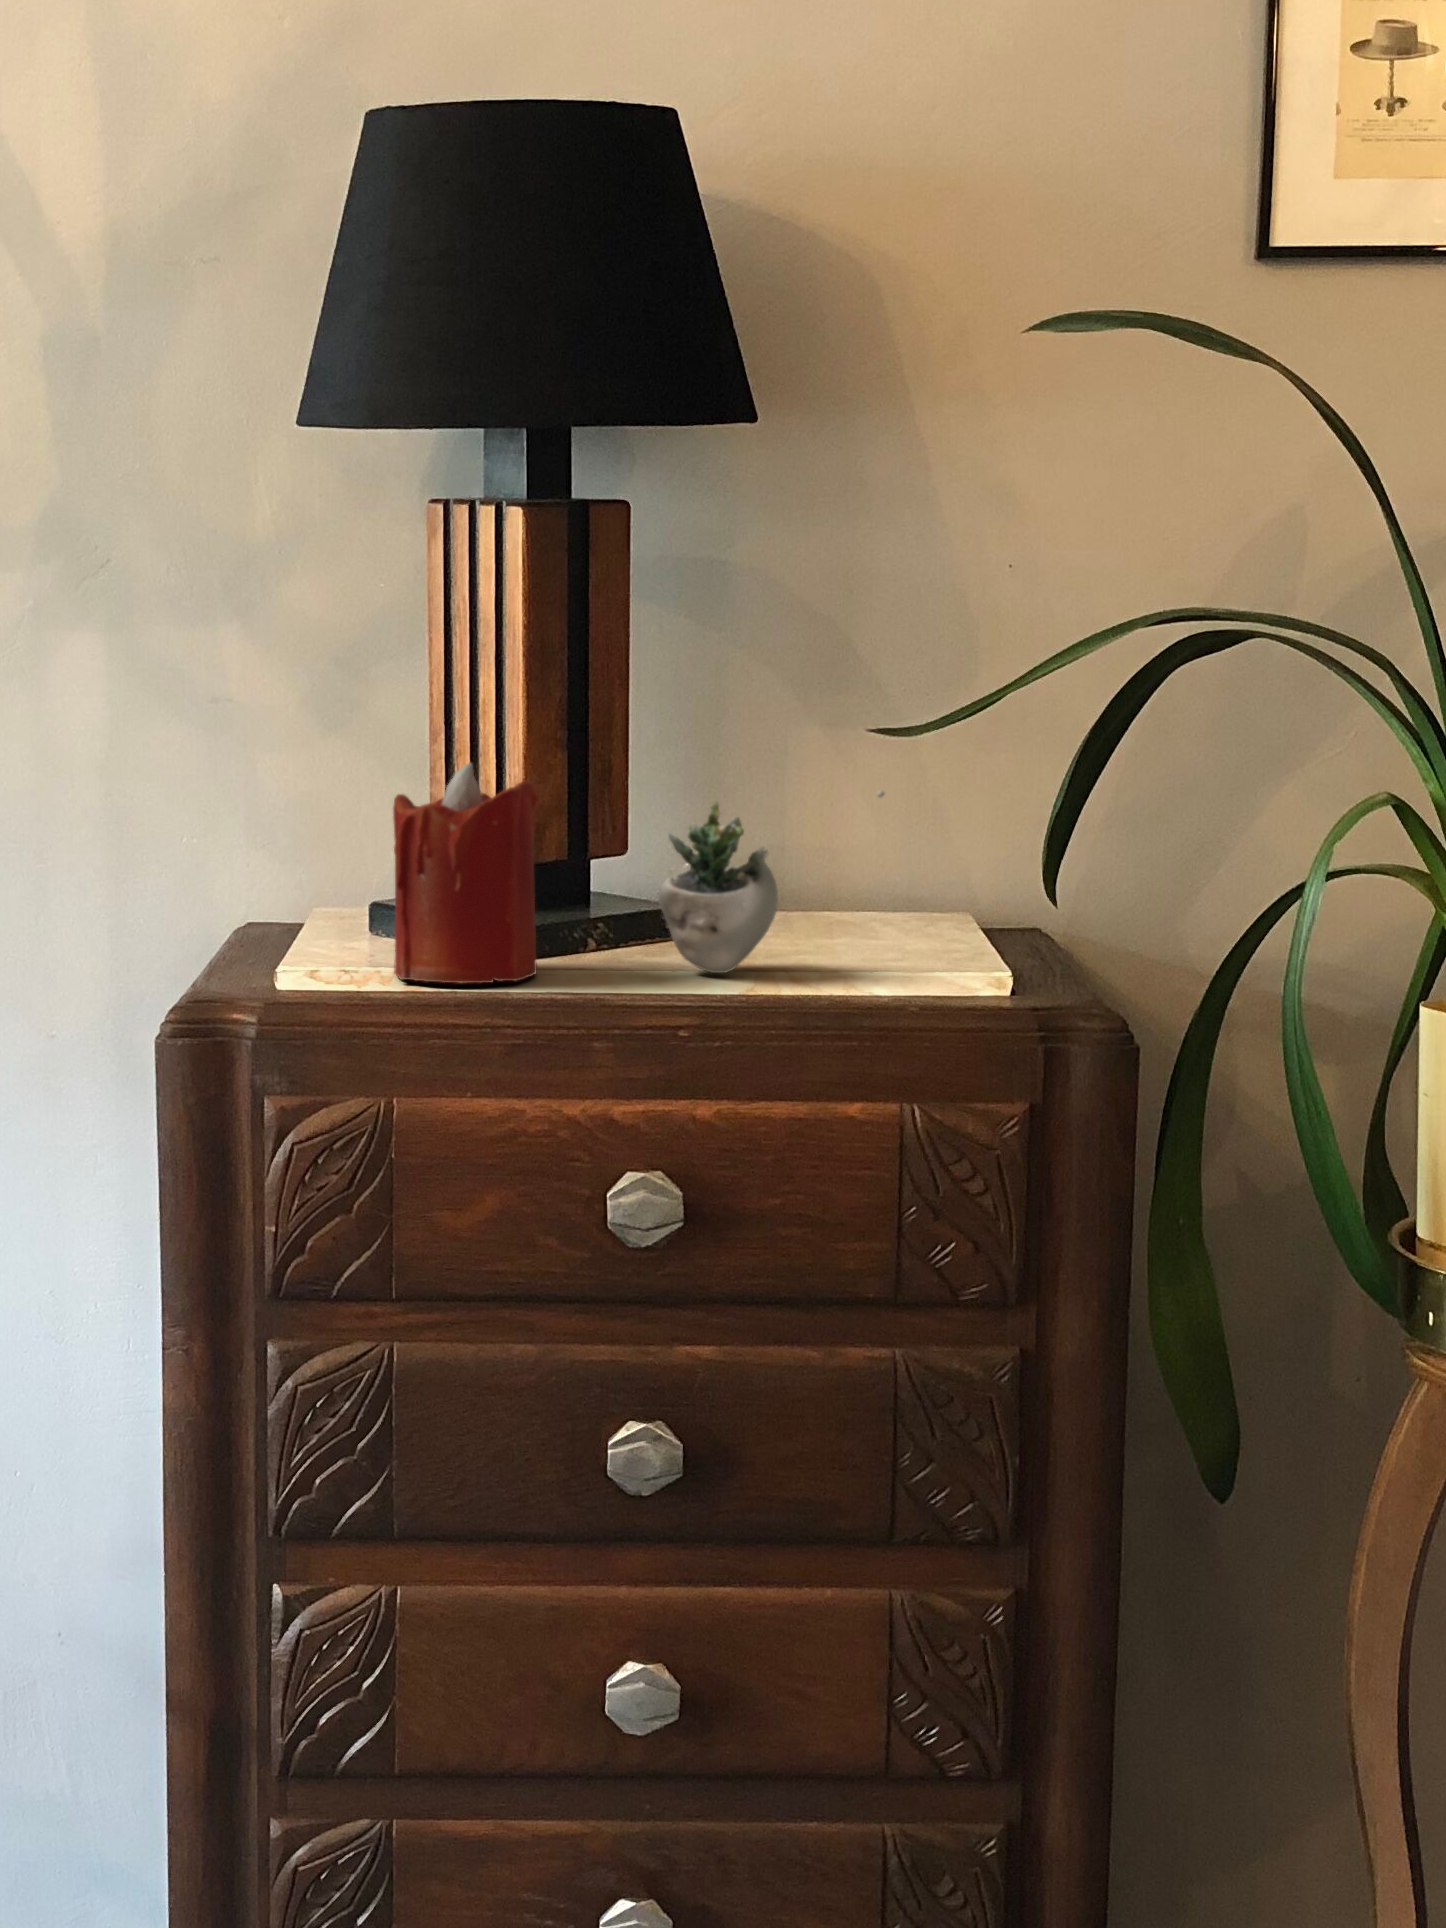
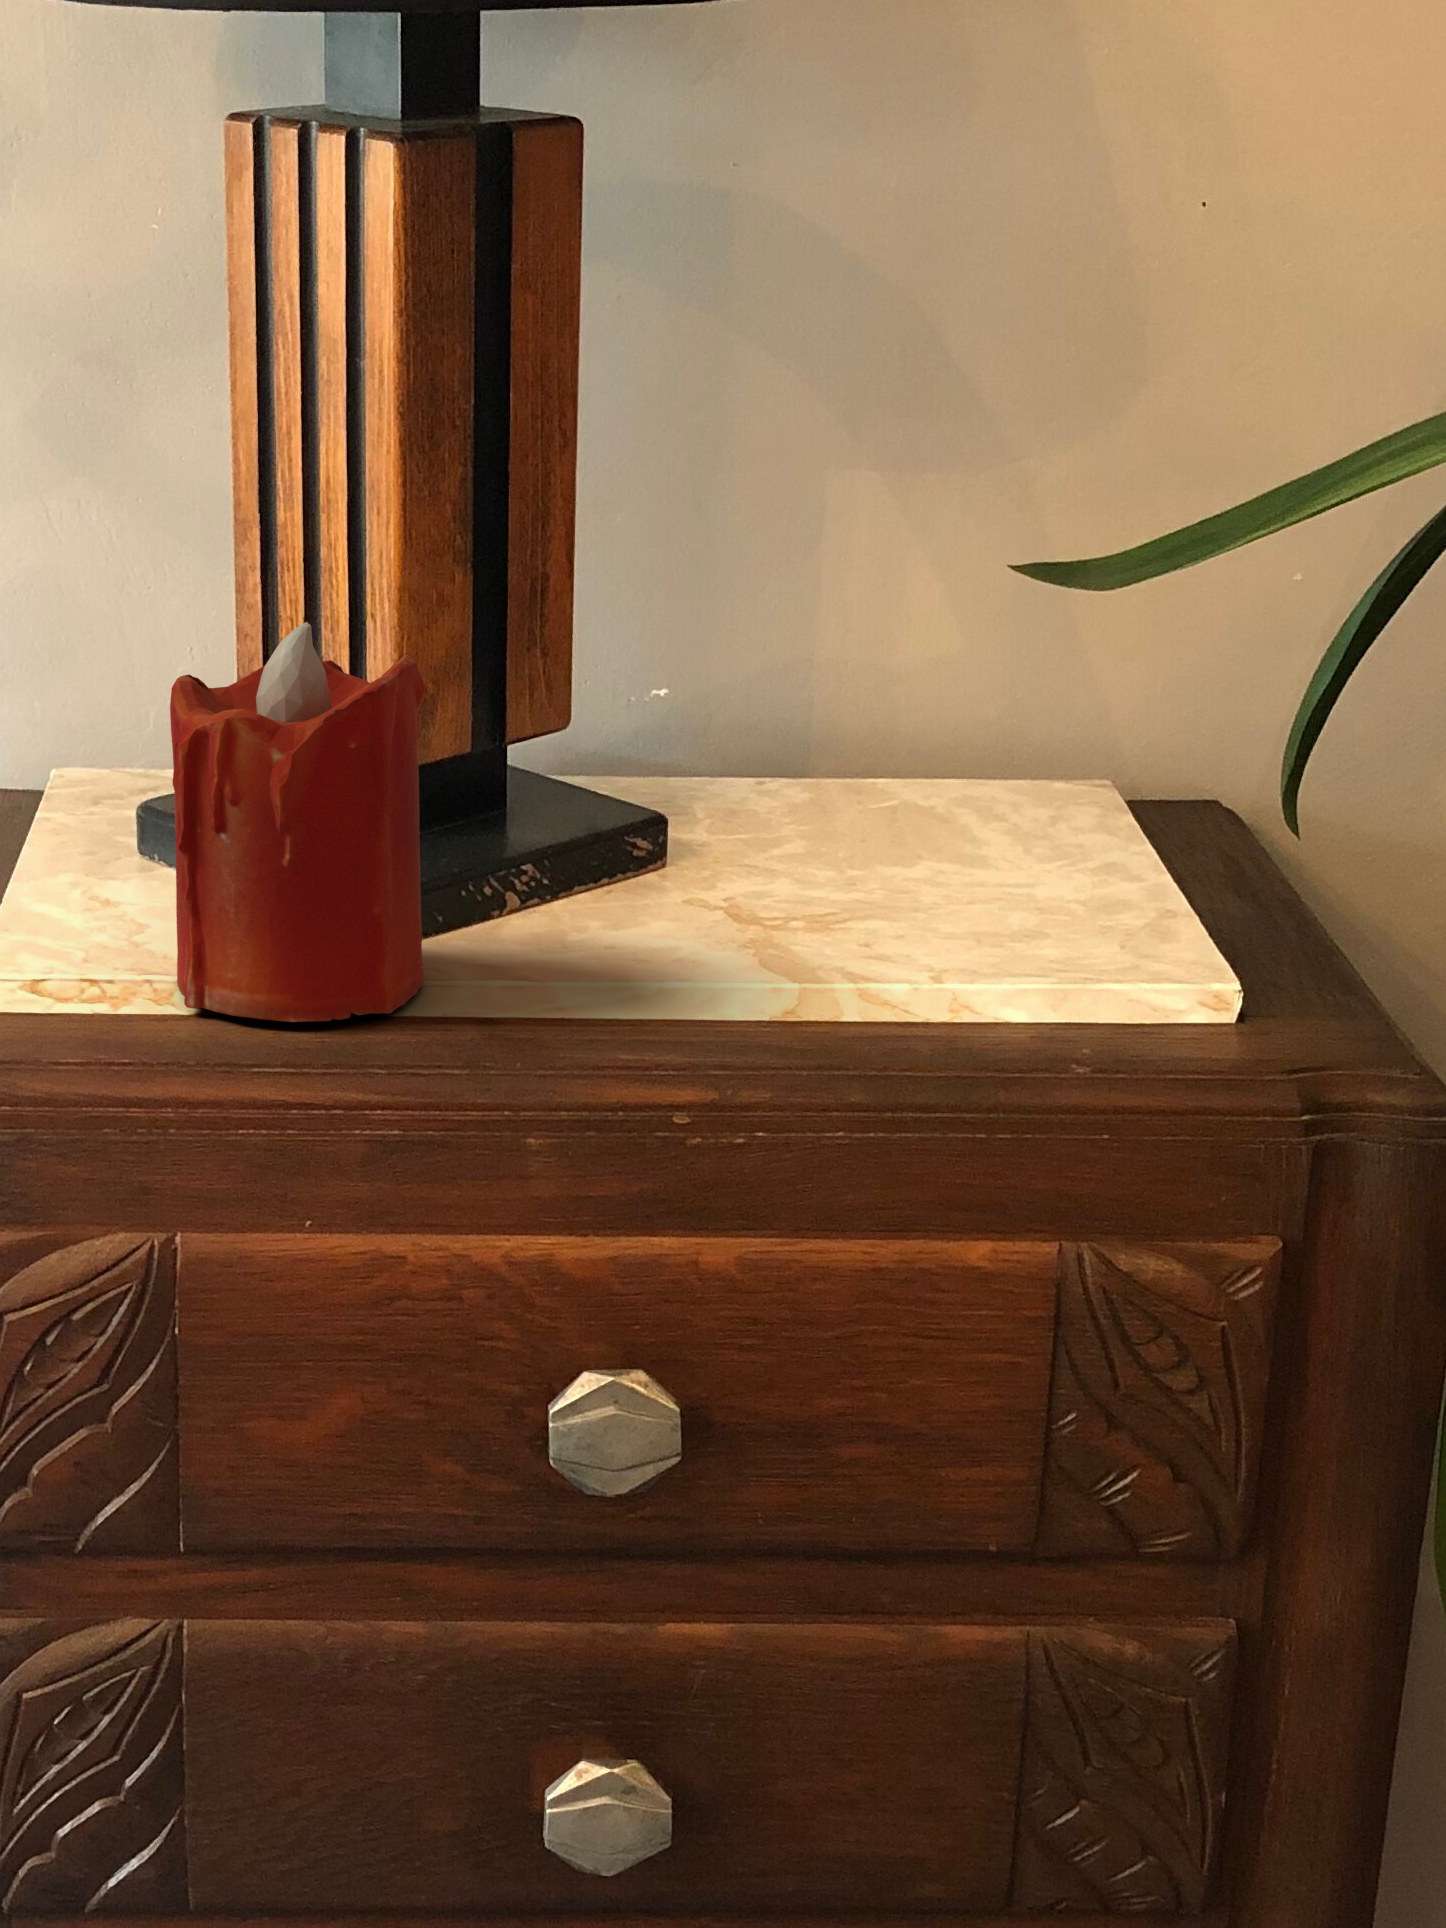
succulent plant: present [659,791,884,973] -> none [634,688,1046,984]

